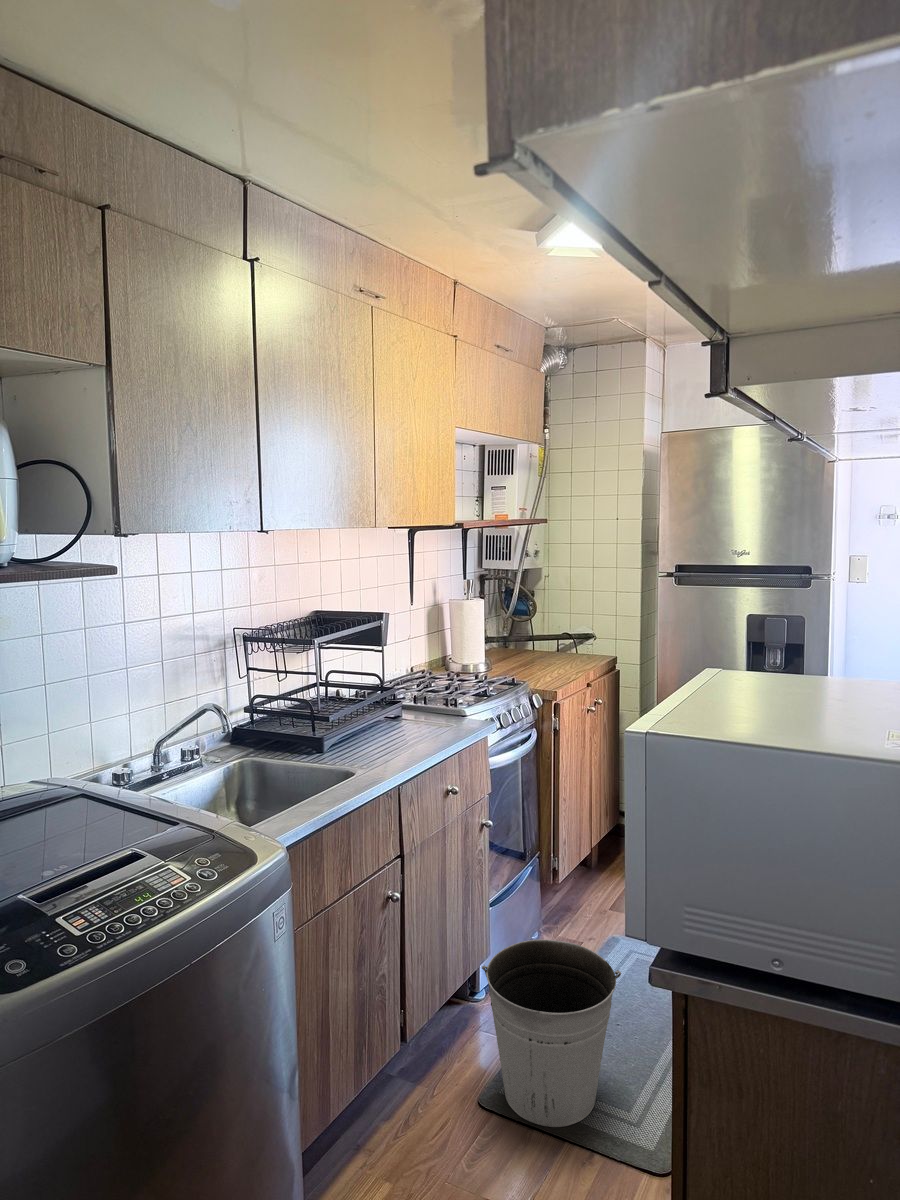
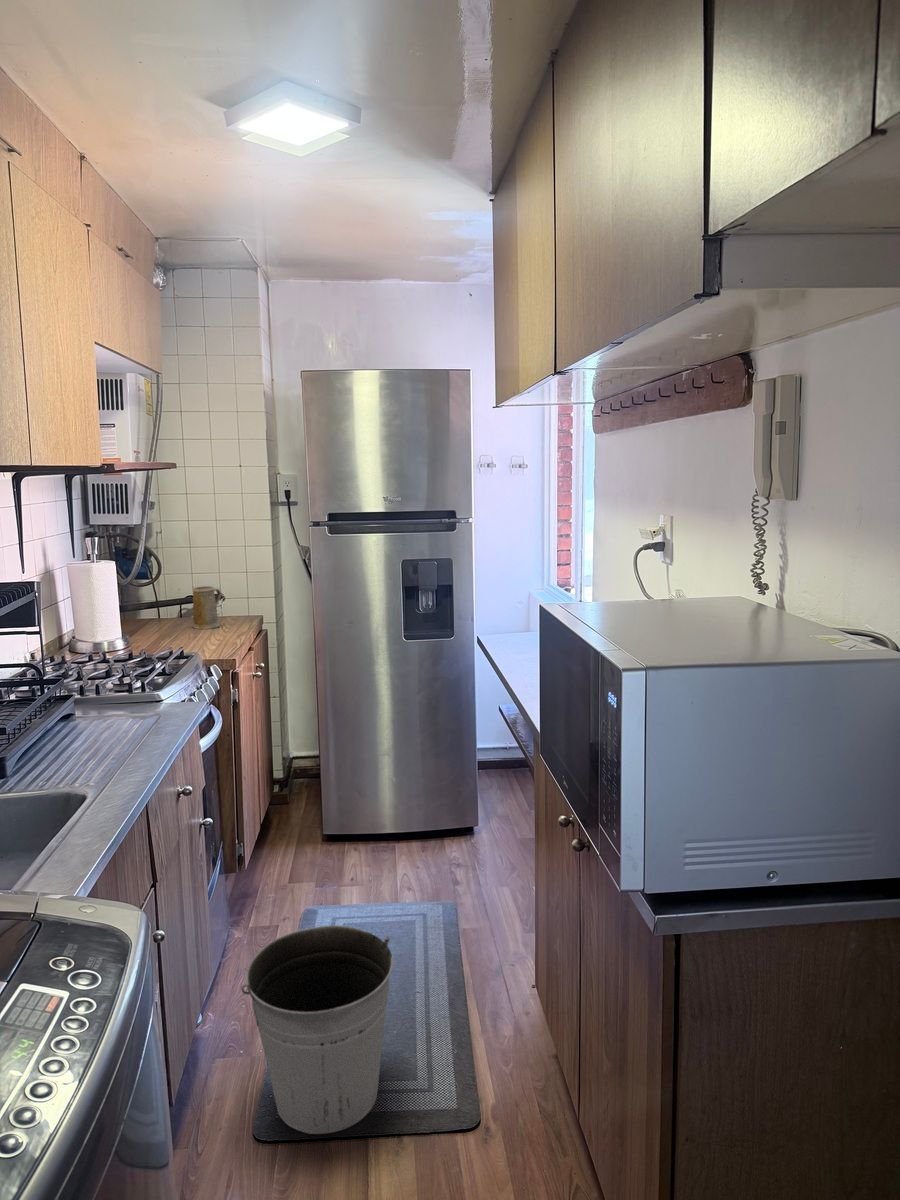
mug: none [556,627,583,665] -> present [193,586,221,629]

